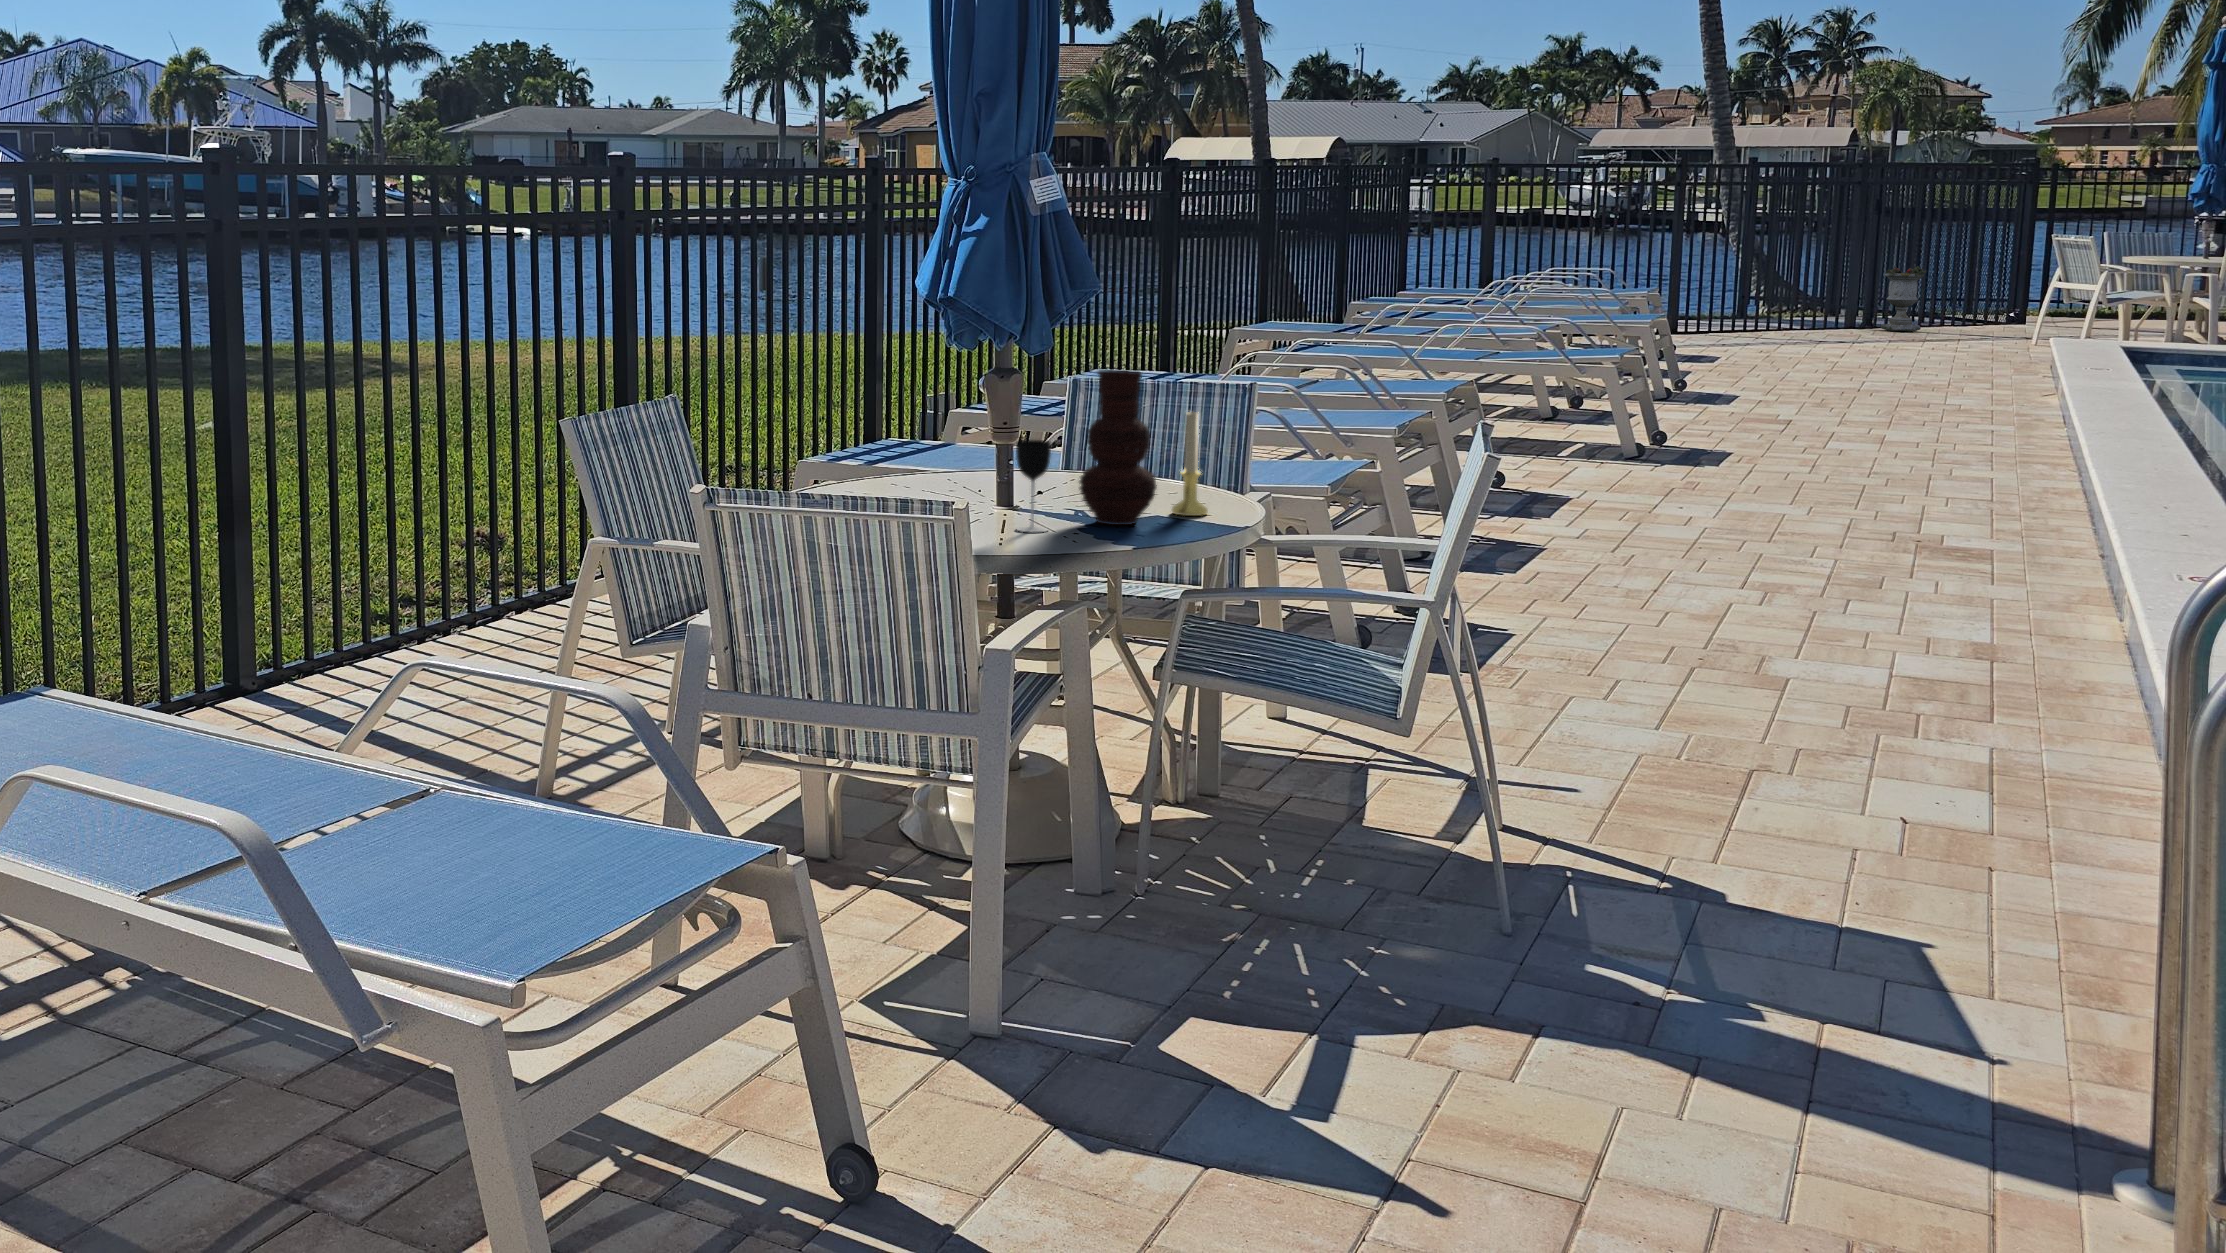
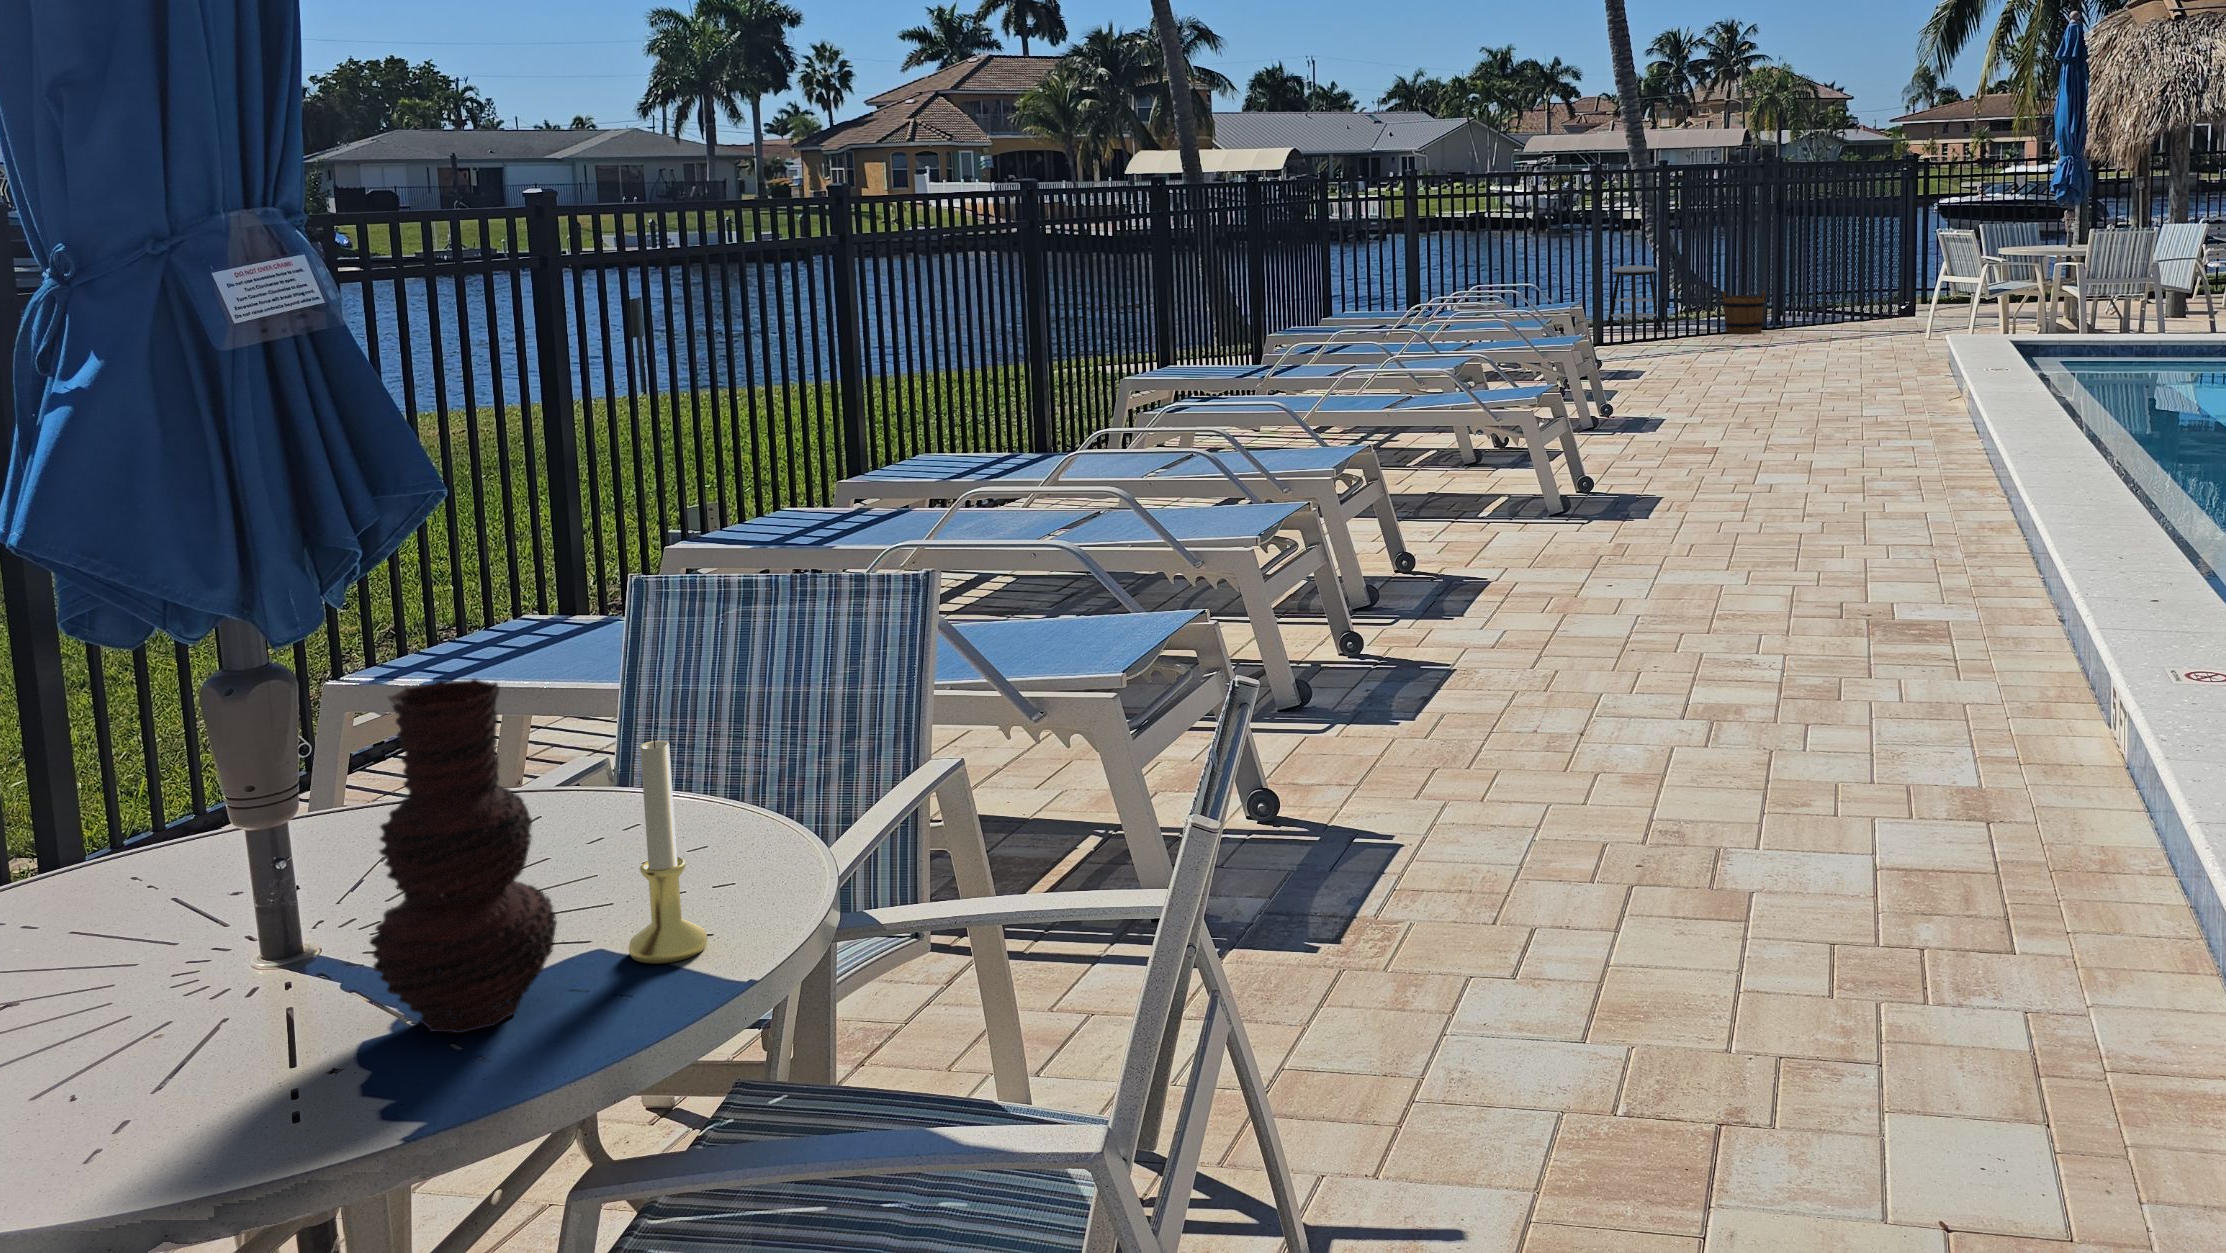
stool: none [1685,262,1746,327] -> present [1607,265,1663,332]
planter: present [1881,266,1926,332] -> none [1784,264,1823,329]
bucket: none [1812,290,1861,333] -> present [1722,291,1766,334]
wine glass: present [1016,440,1051,532] -> none [164,870,276,1100]

